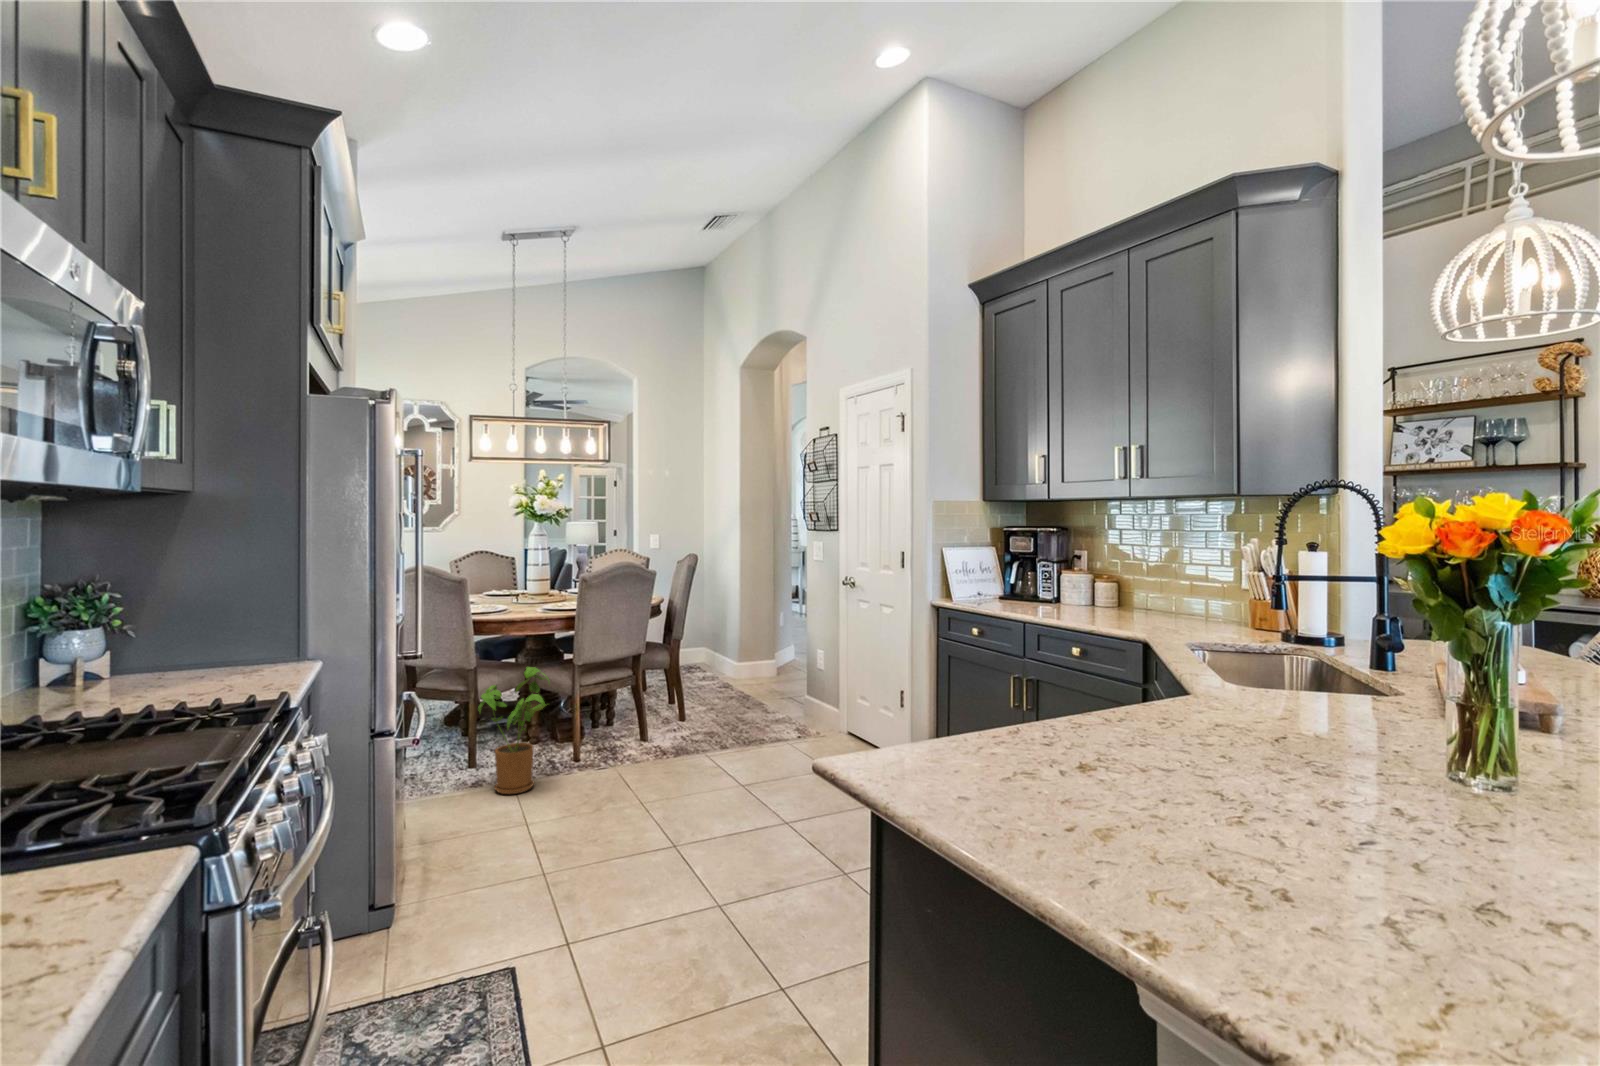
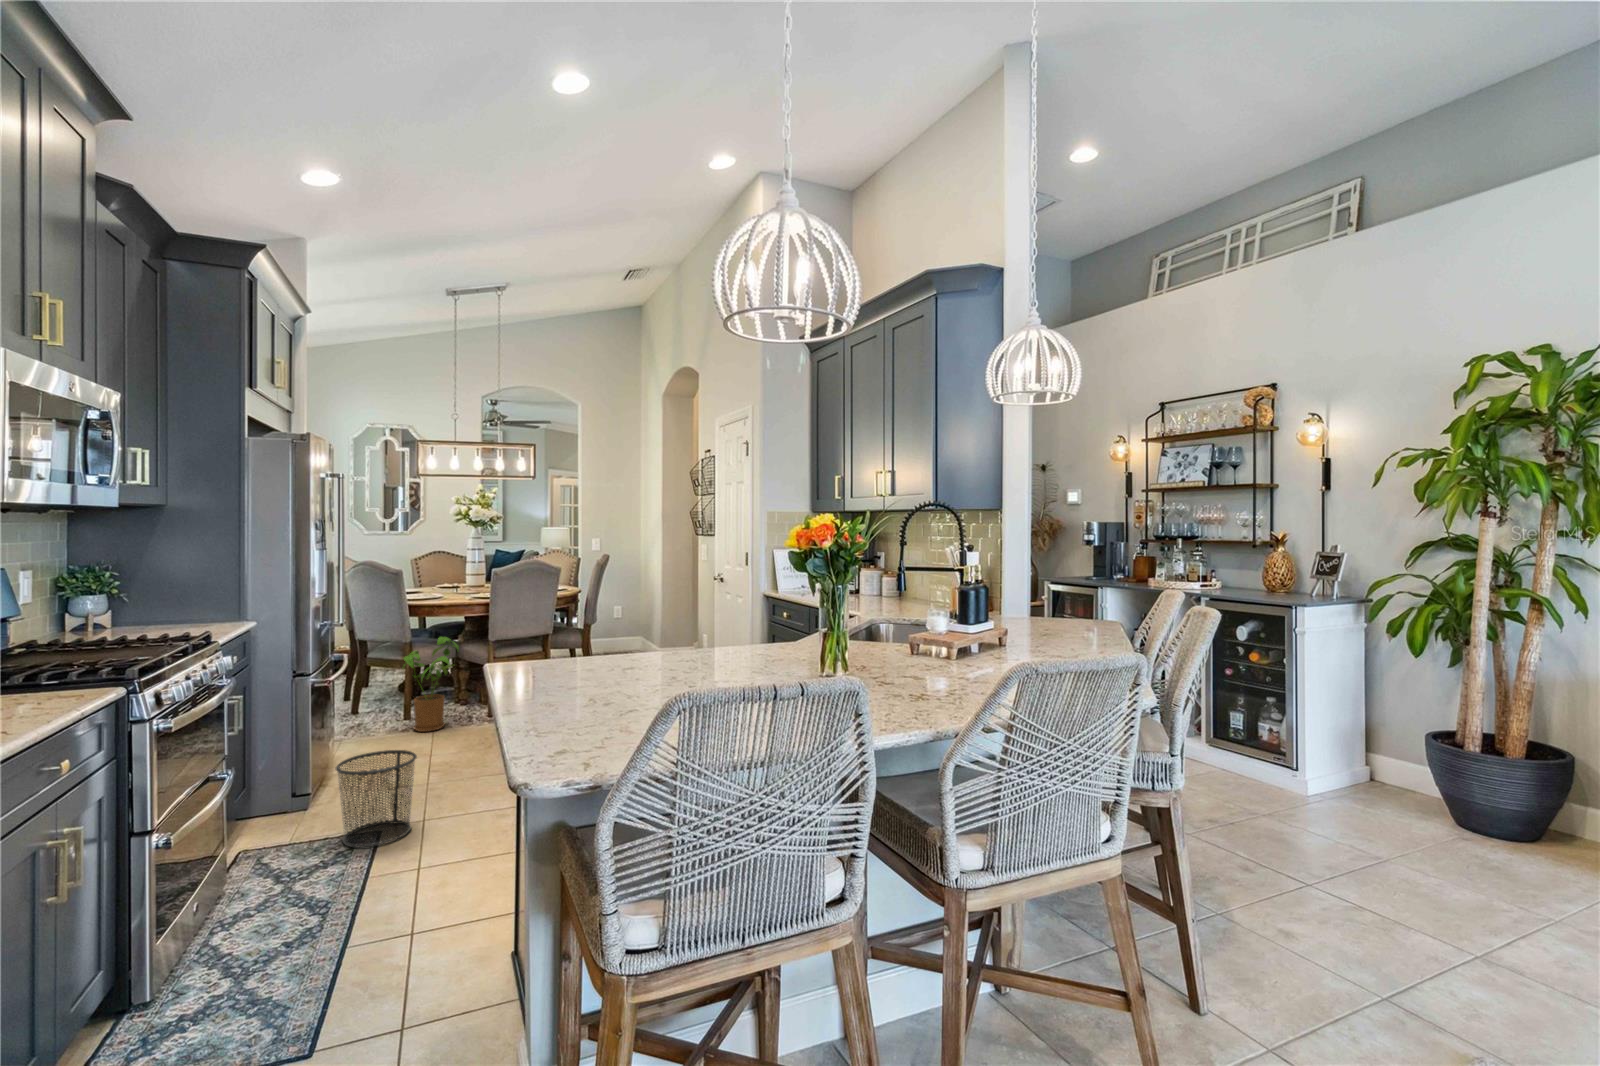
waste bin: none [465,855,578,1018] -> present [336,750,417,847]

